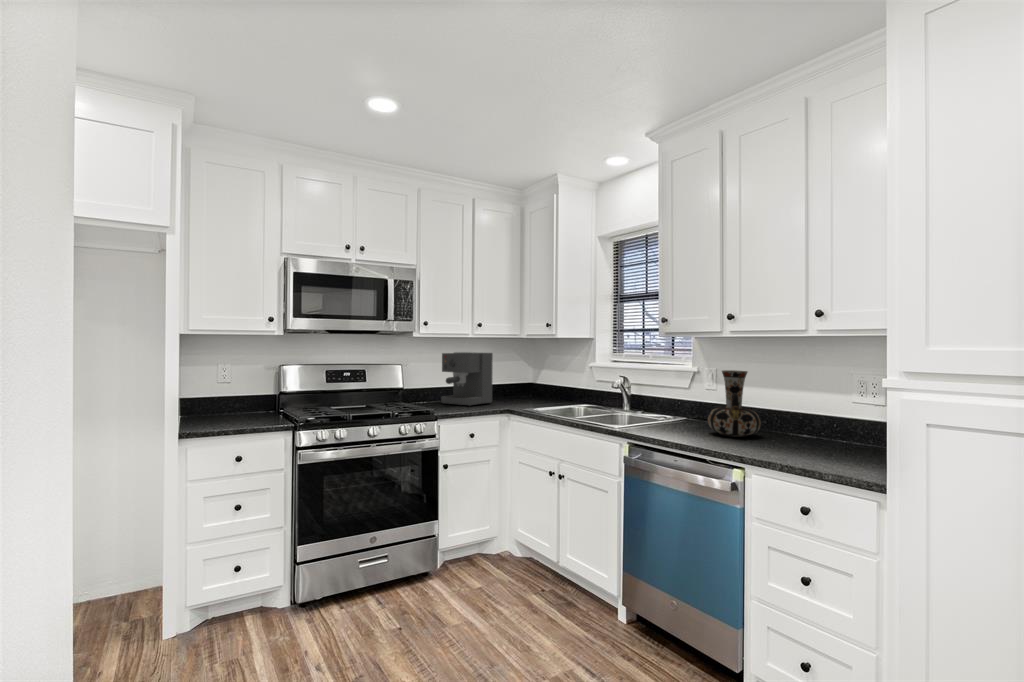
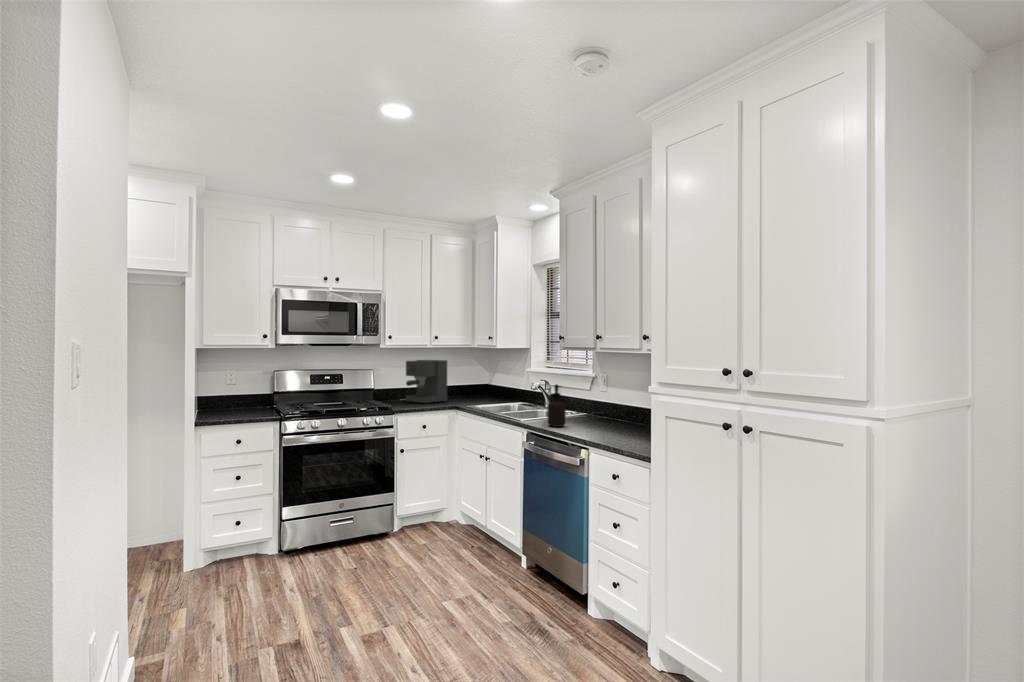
vase: present [708,370,761,437] -> none [588,377,626,427]
soap dispenser: none [659,381,684,437] -> present [547,385,566,427]

